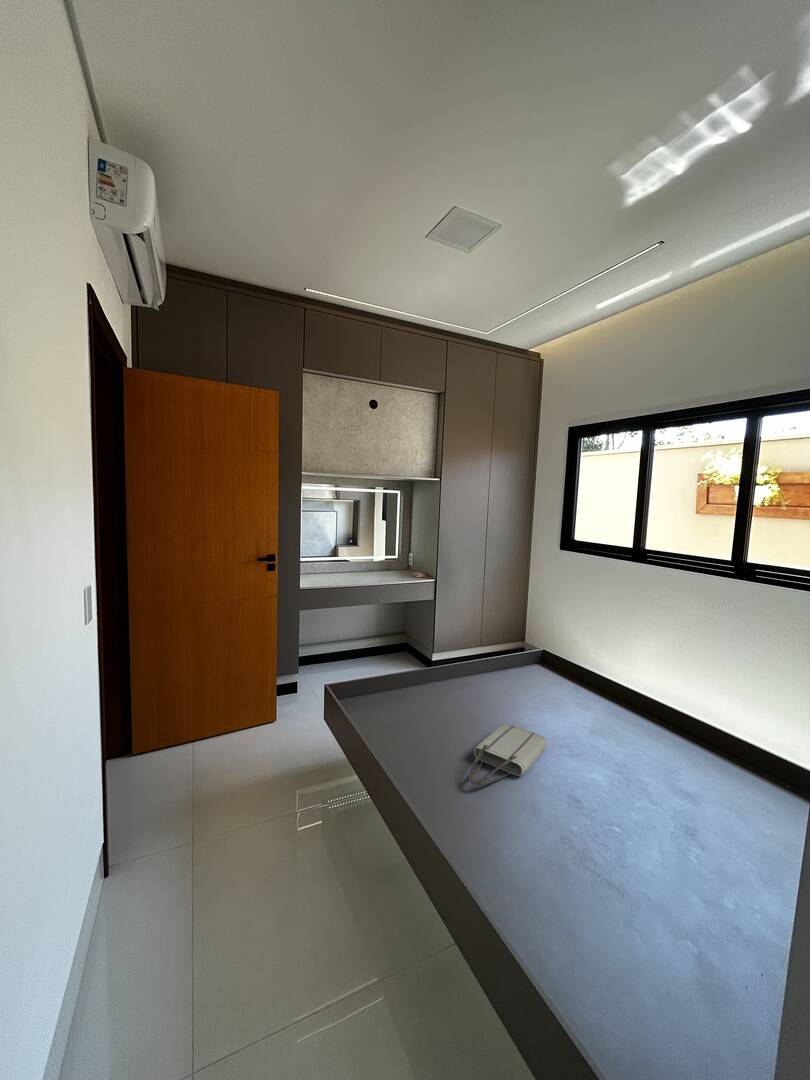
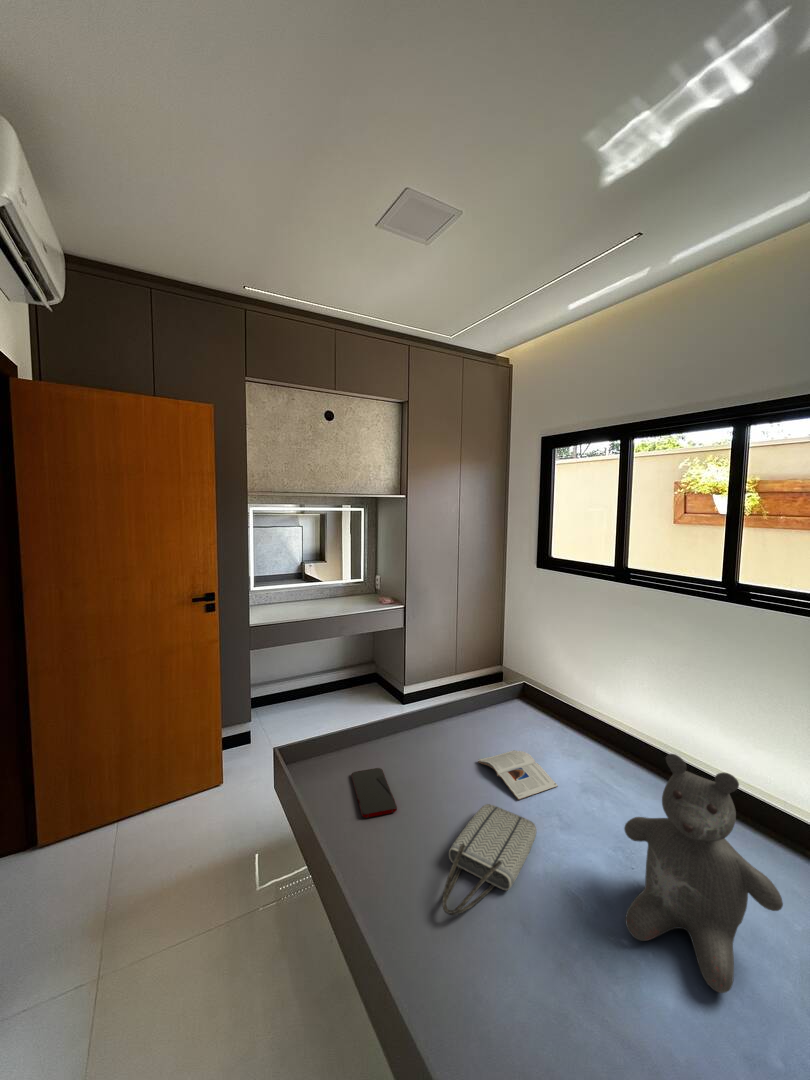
teddy bear: none [612,673,735,838] -> present [624,754,783,993]
magazine: none [500,694,568,725] -> present [478,750,558,800]
smartphone: none [393,699,432,729] -> present [351,768,397,818]

